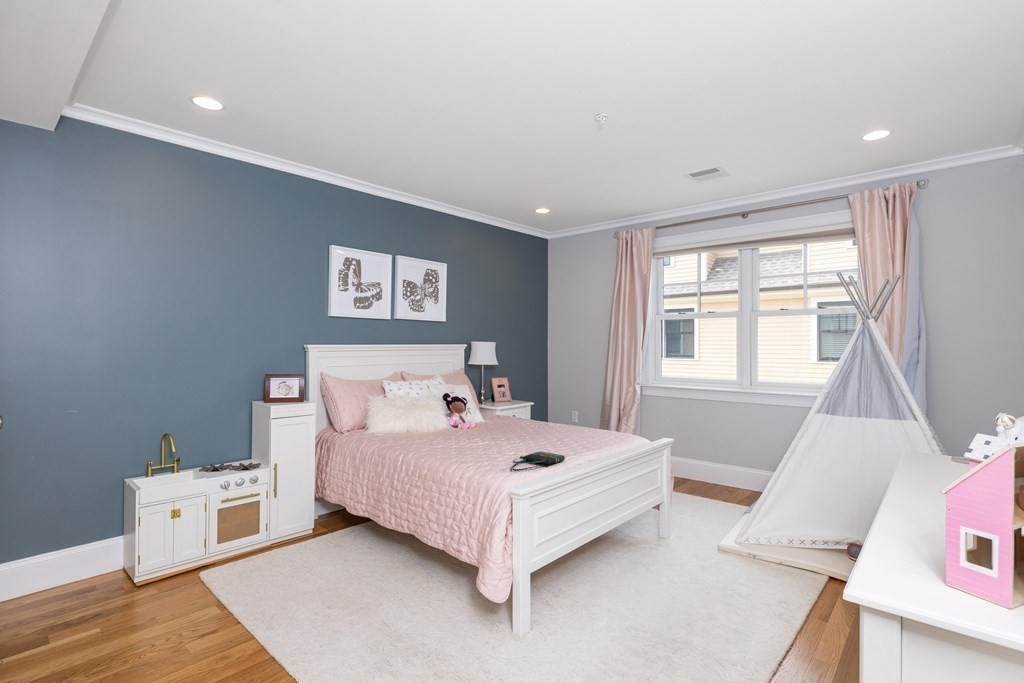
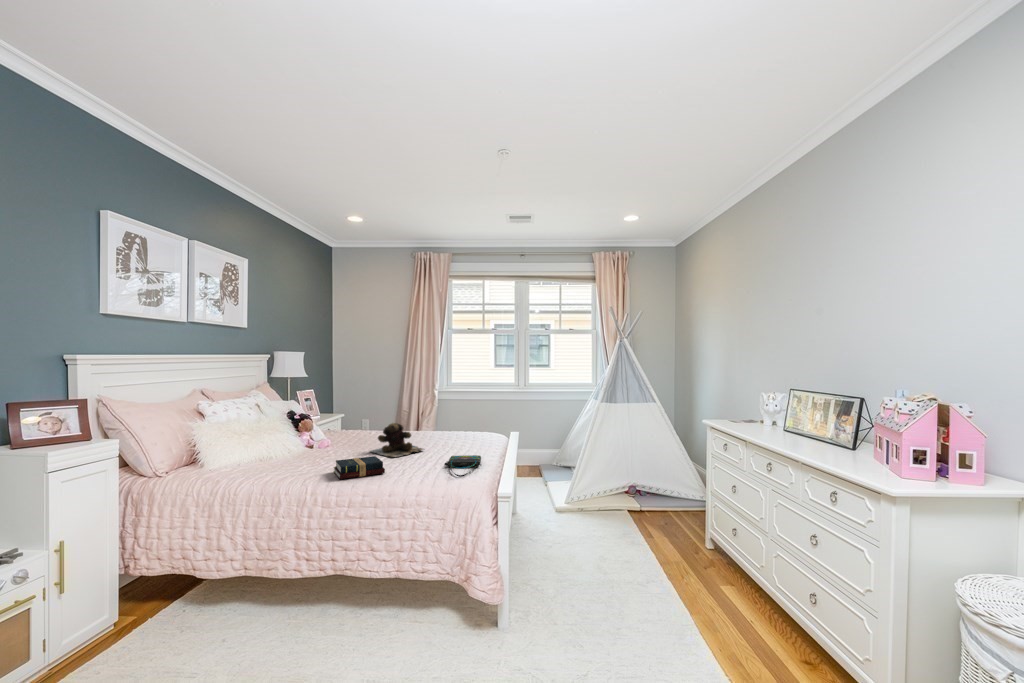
teddy bear: none [491,413,536,445] -> present [371,423,424,457]
hardback book: none [428,439,472,456] -> present [334,456,385,479]

